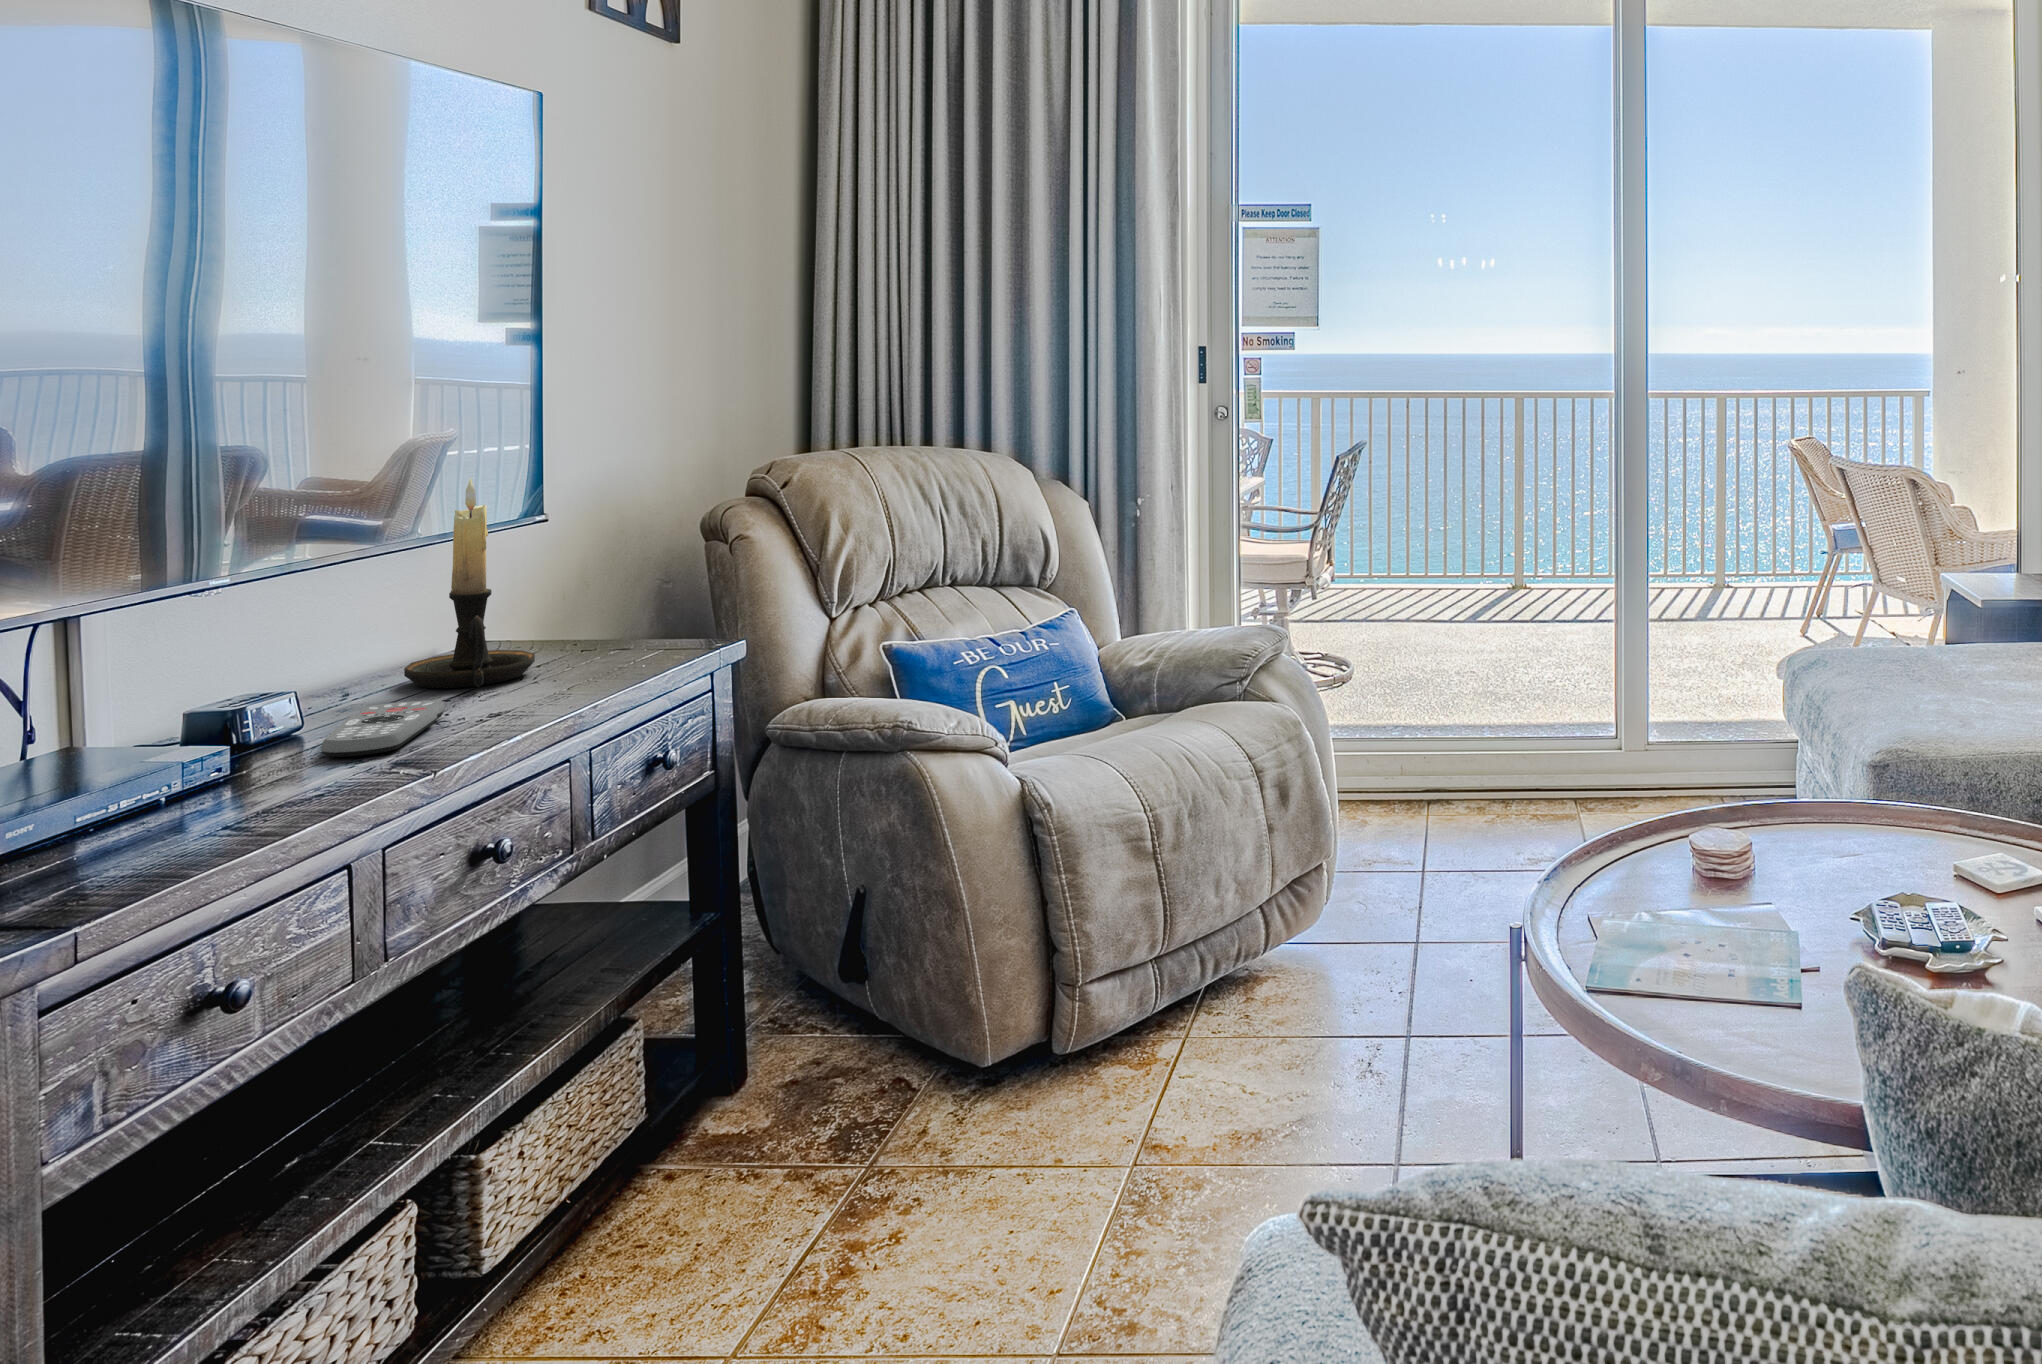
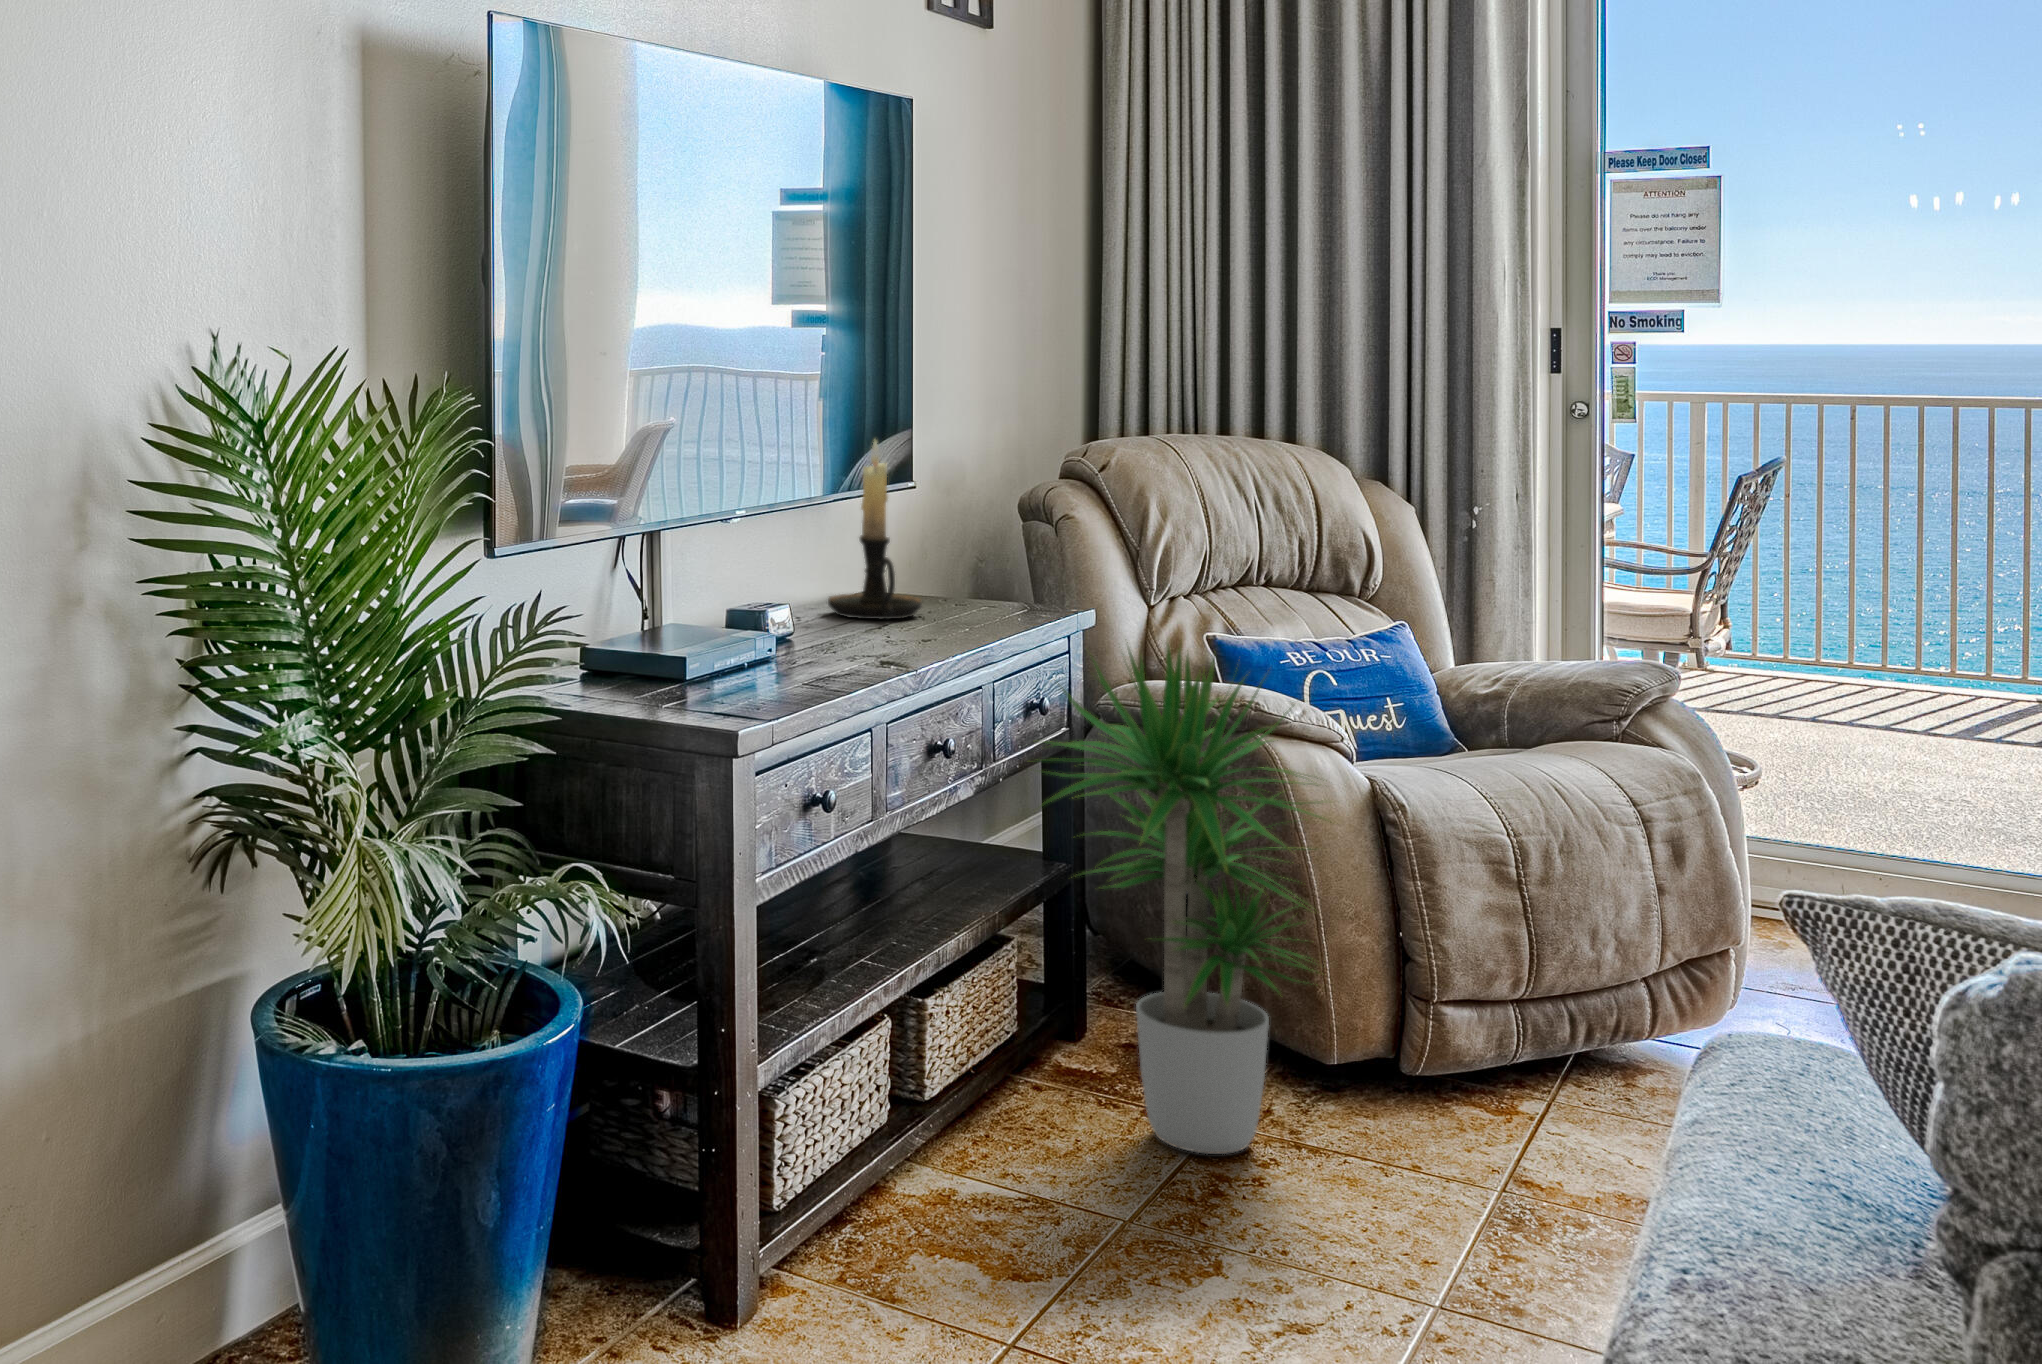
potted plant: none [633,675,981,1219] -> present [1031,642,1332,1154]
remote control: present [321,700,445,757] -> none [812,620,879,652]

